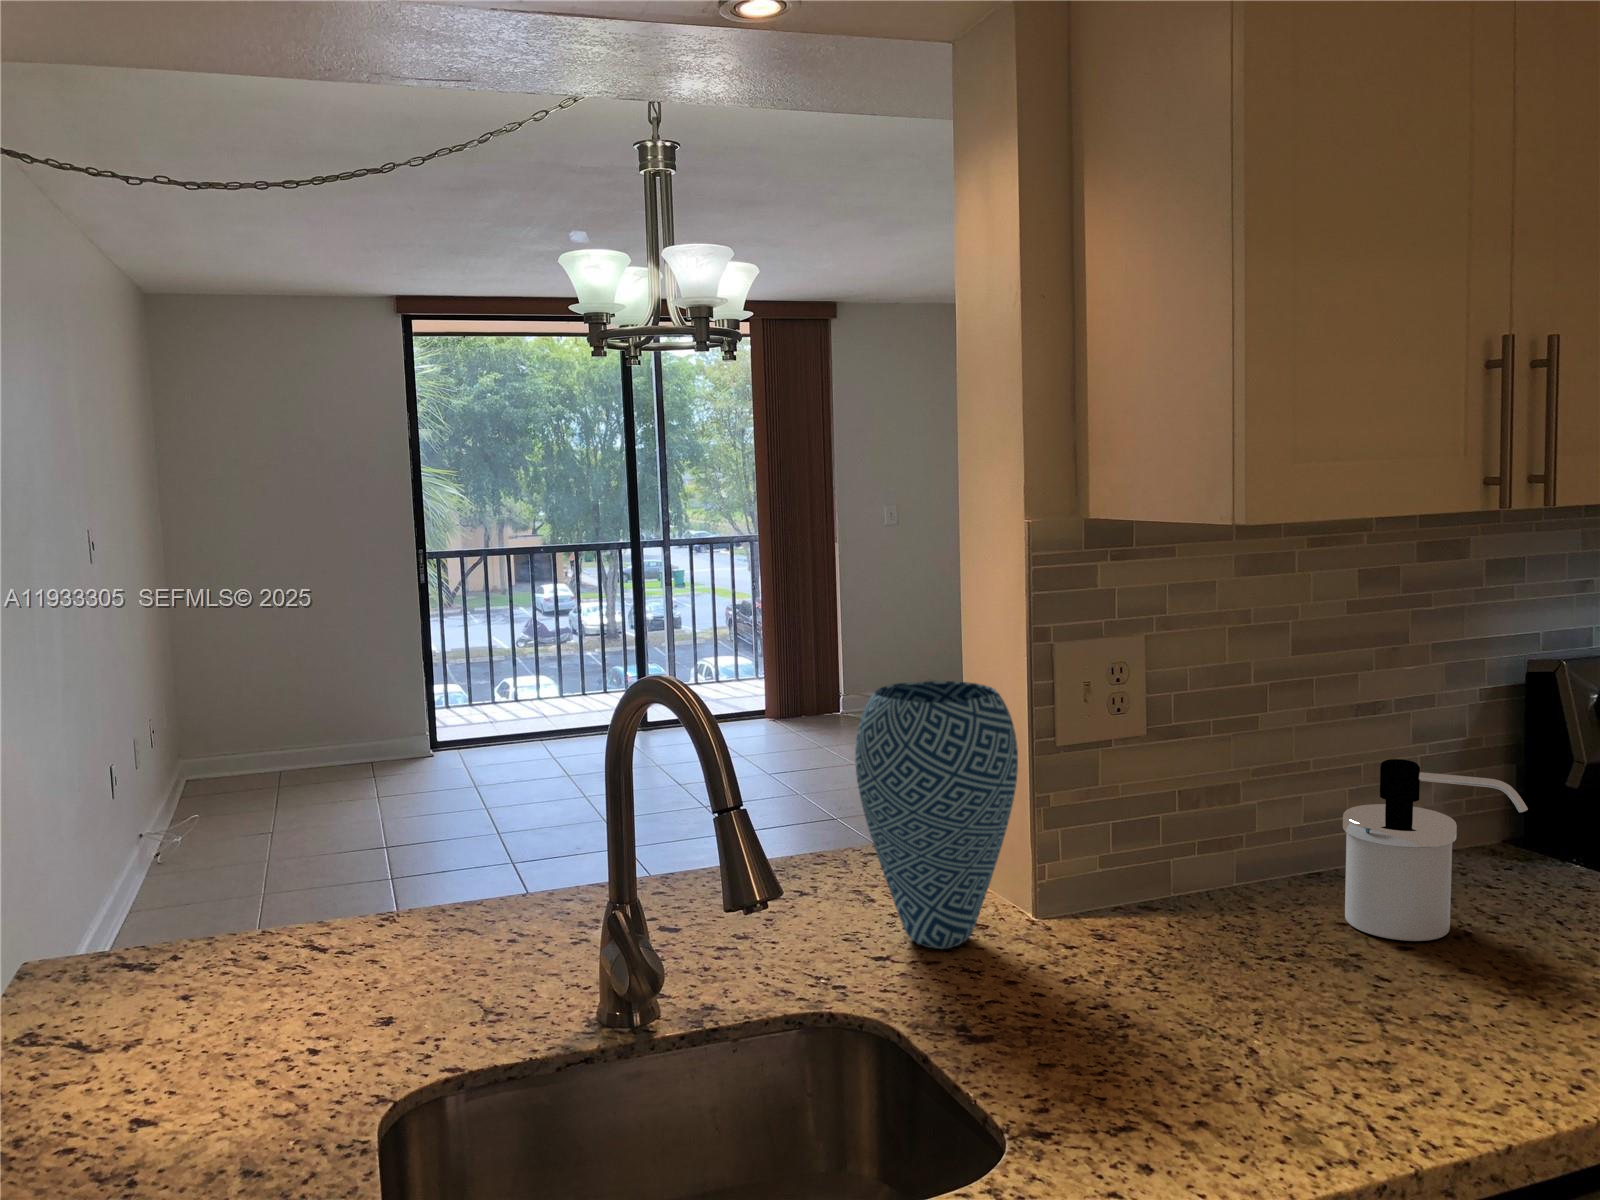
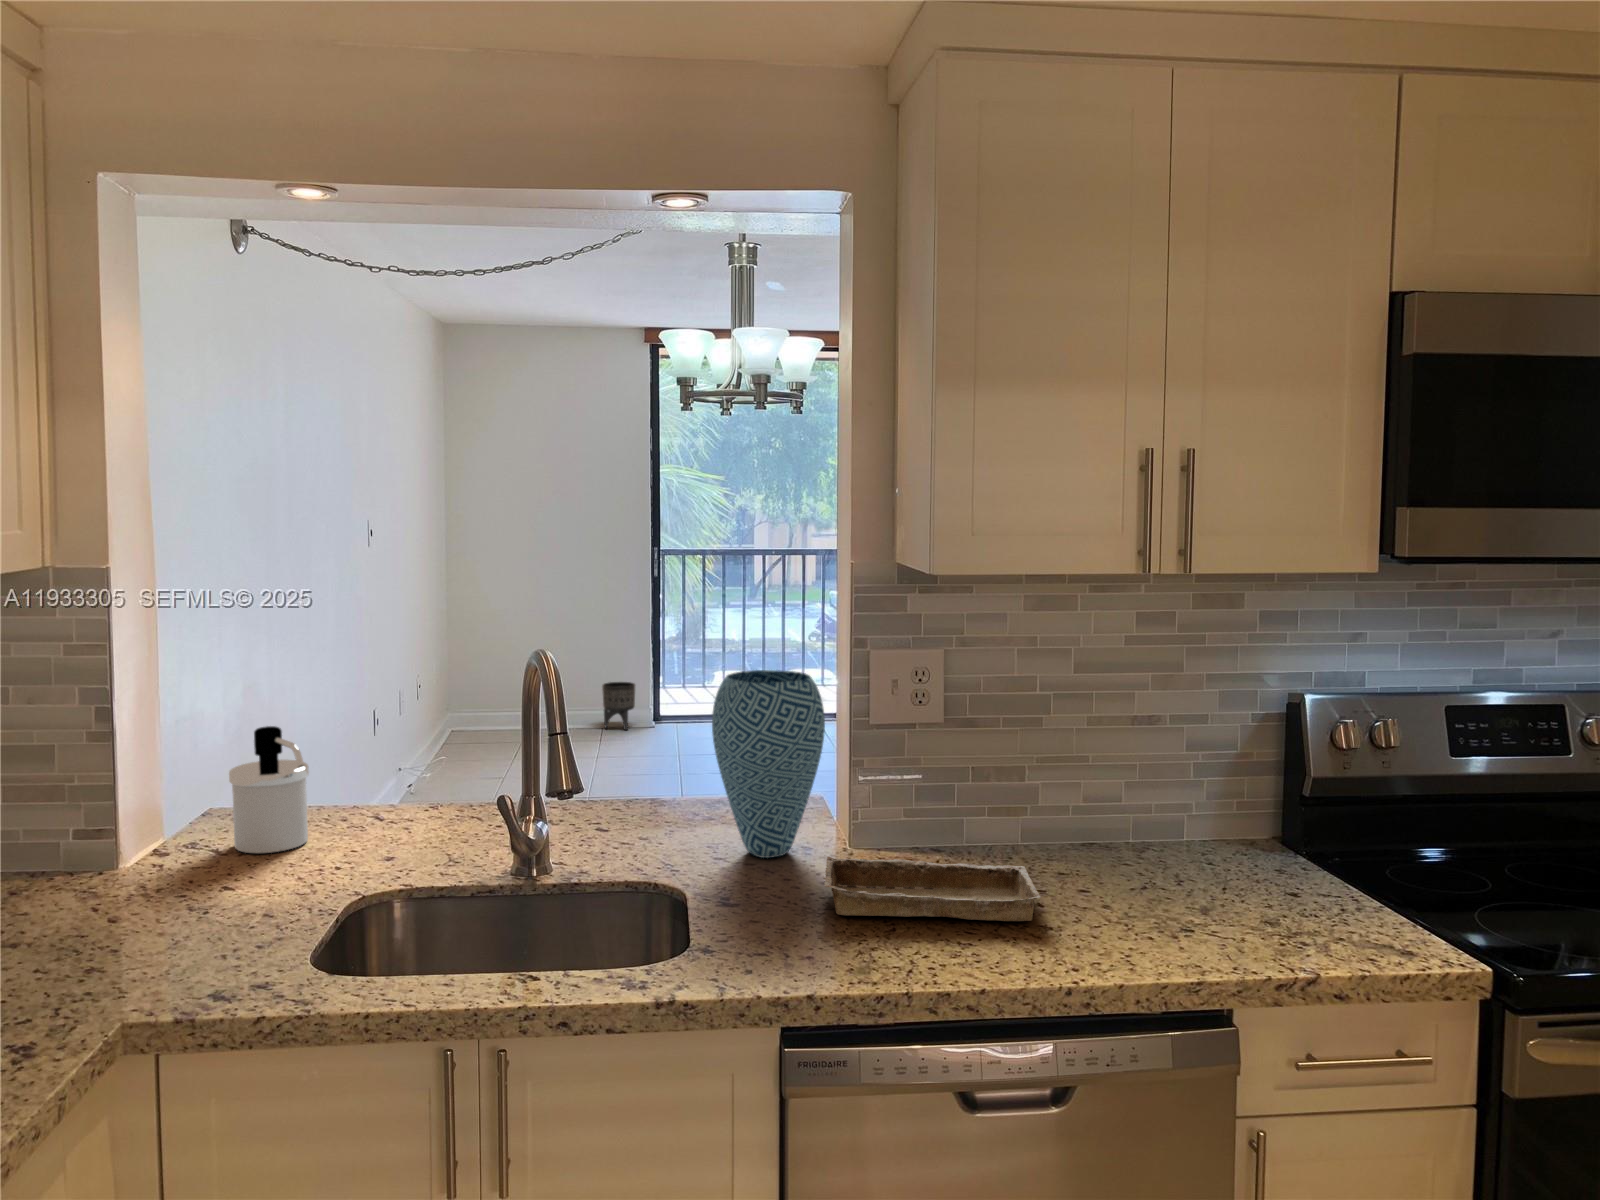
planter: none [380,699,422,757] -> present [602,682,636,730]
soap dispenser: present [1343,759,1528,941] -> present [229,726,309,853]
tray: none [1069,925,1415,1034] -> present [824,857,1041,921]

